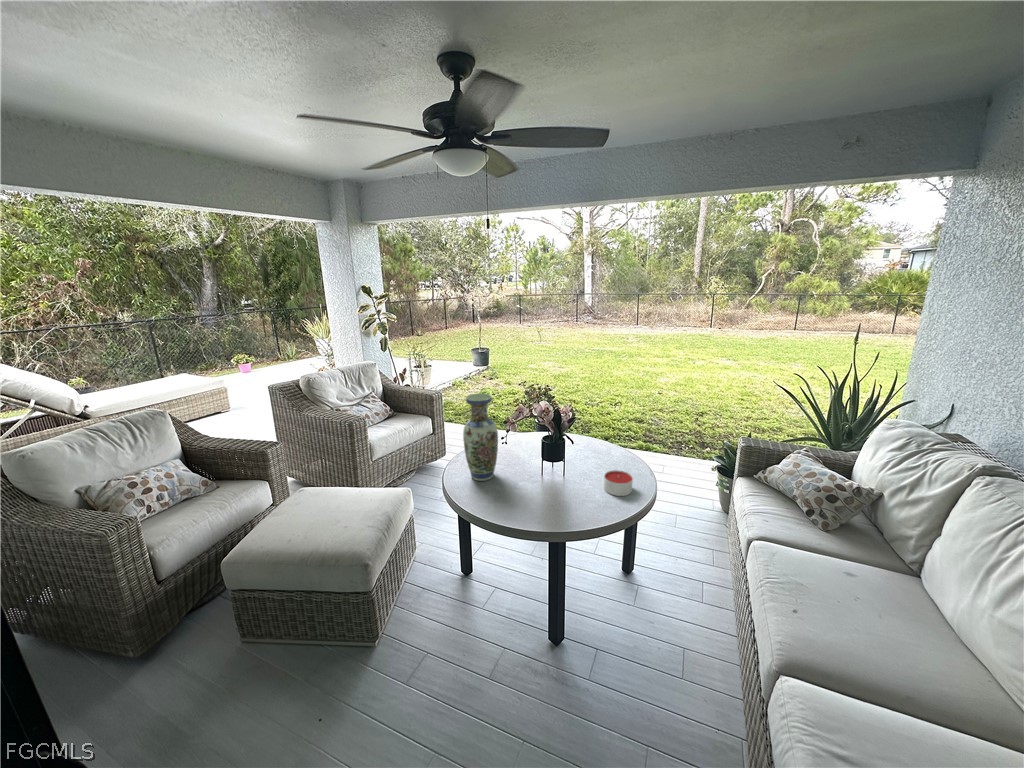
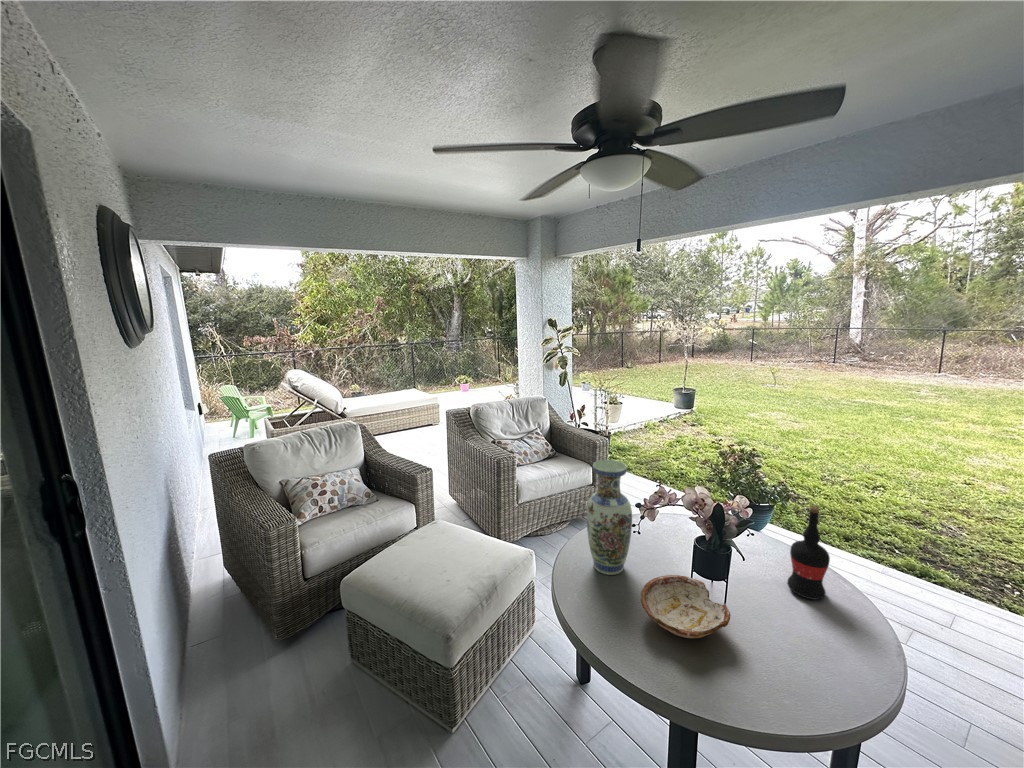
wine bottle: none [592,402,614,460] -> present [787,506,830,600]
bowl: none [516,464,573,498] -> present [641,575,730,638]
candle: present [604,470,633,496] -> none [788,628,847,686]

